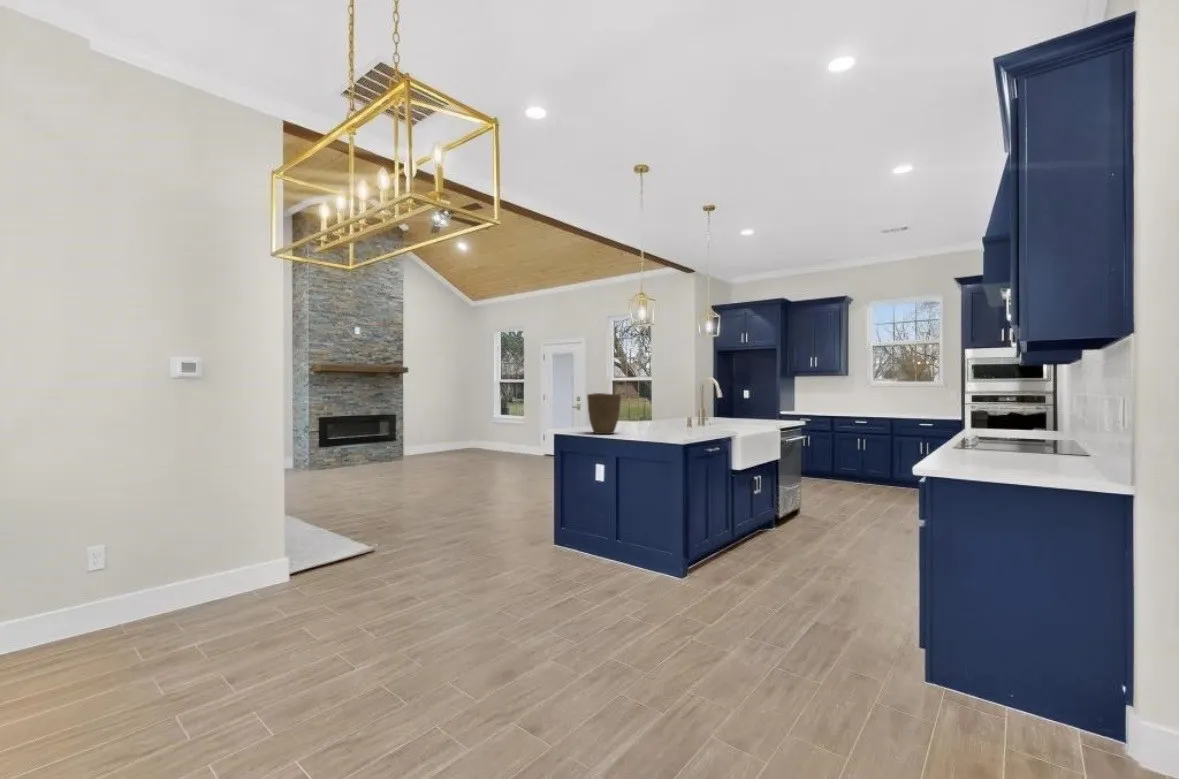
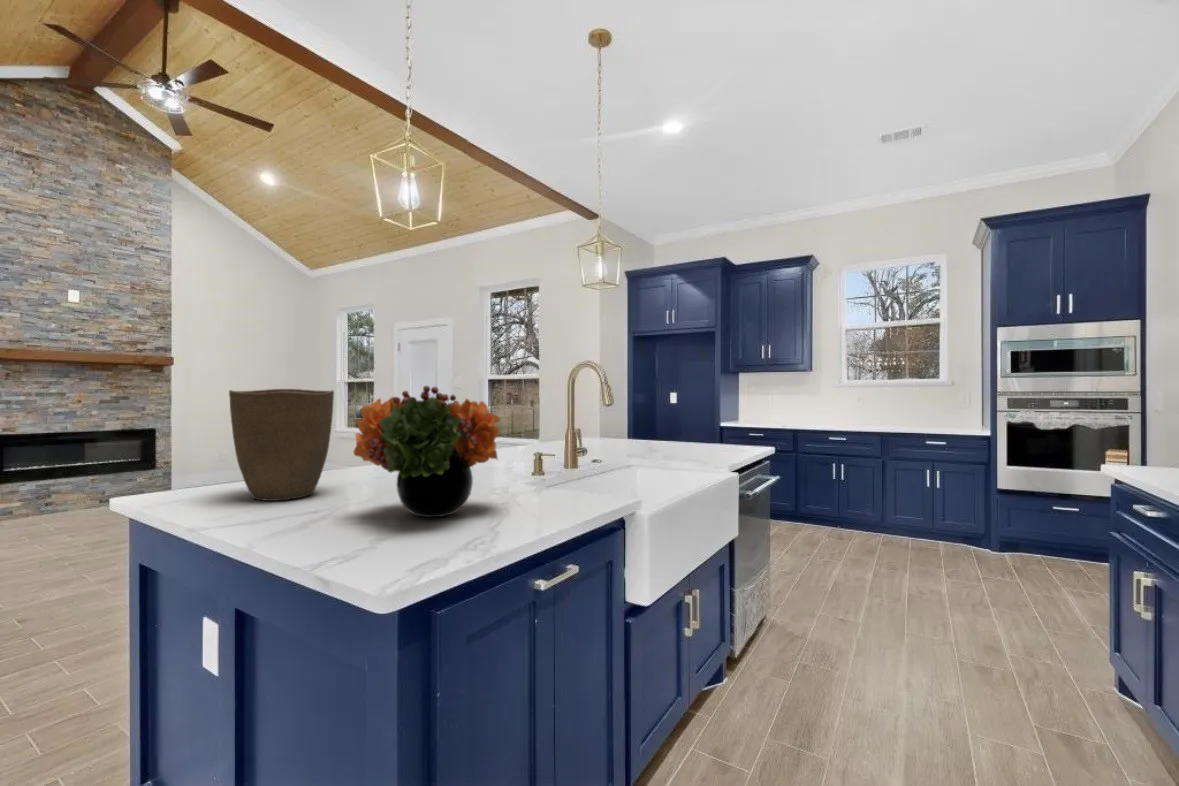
flower arrangement: none [643,393,693,438] -> present [354,386,500,517]

